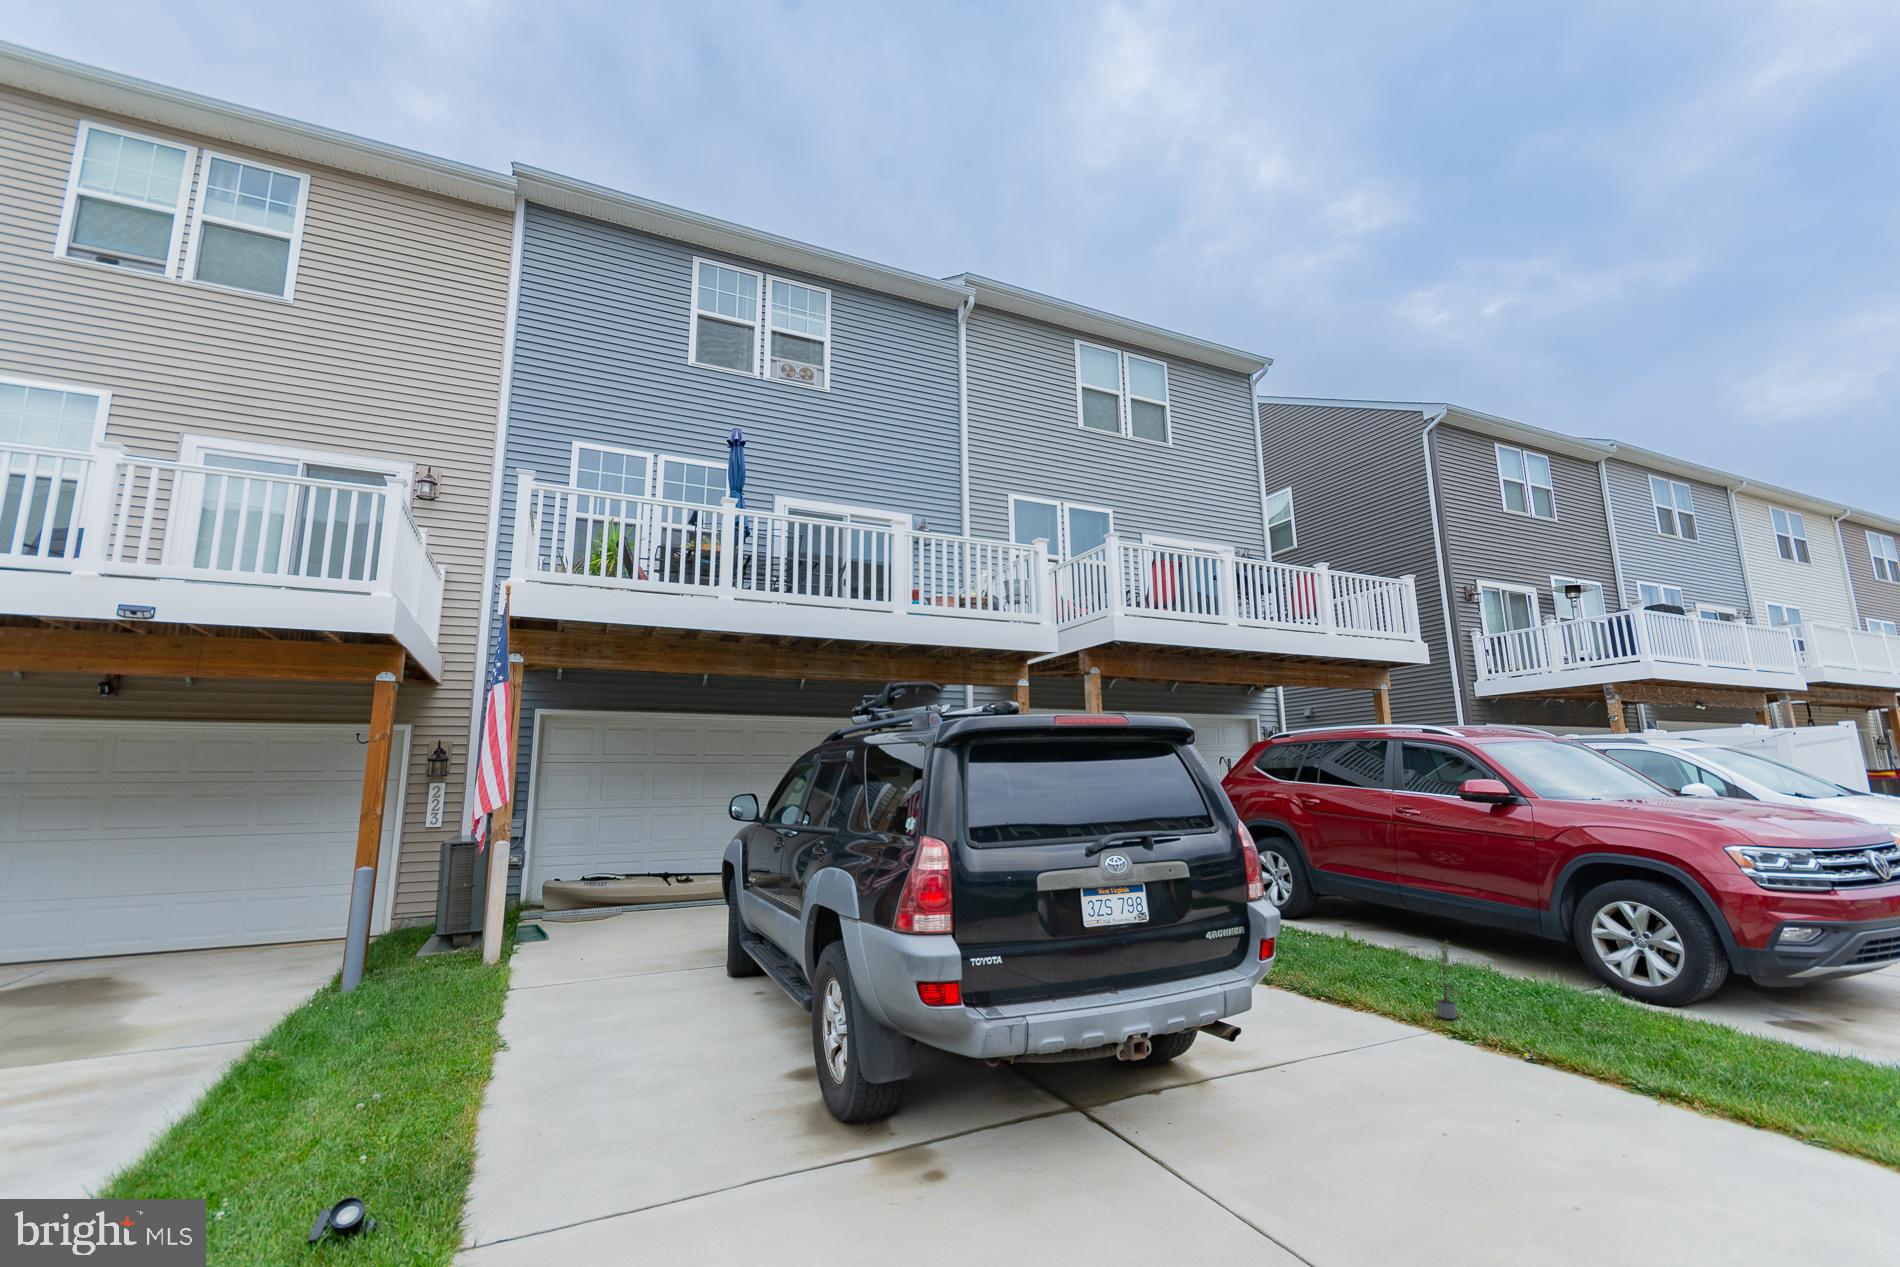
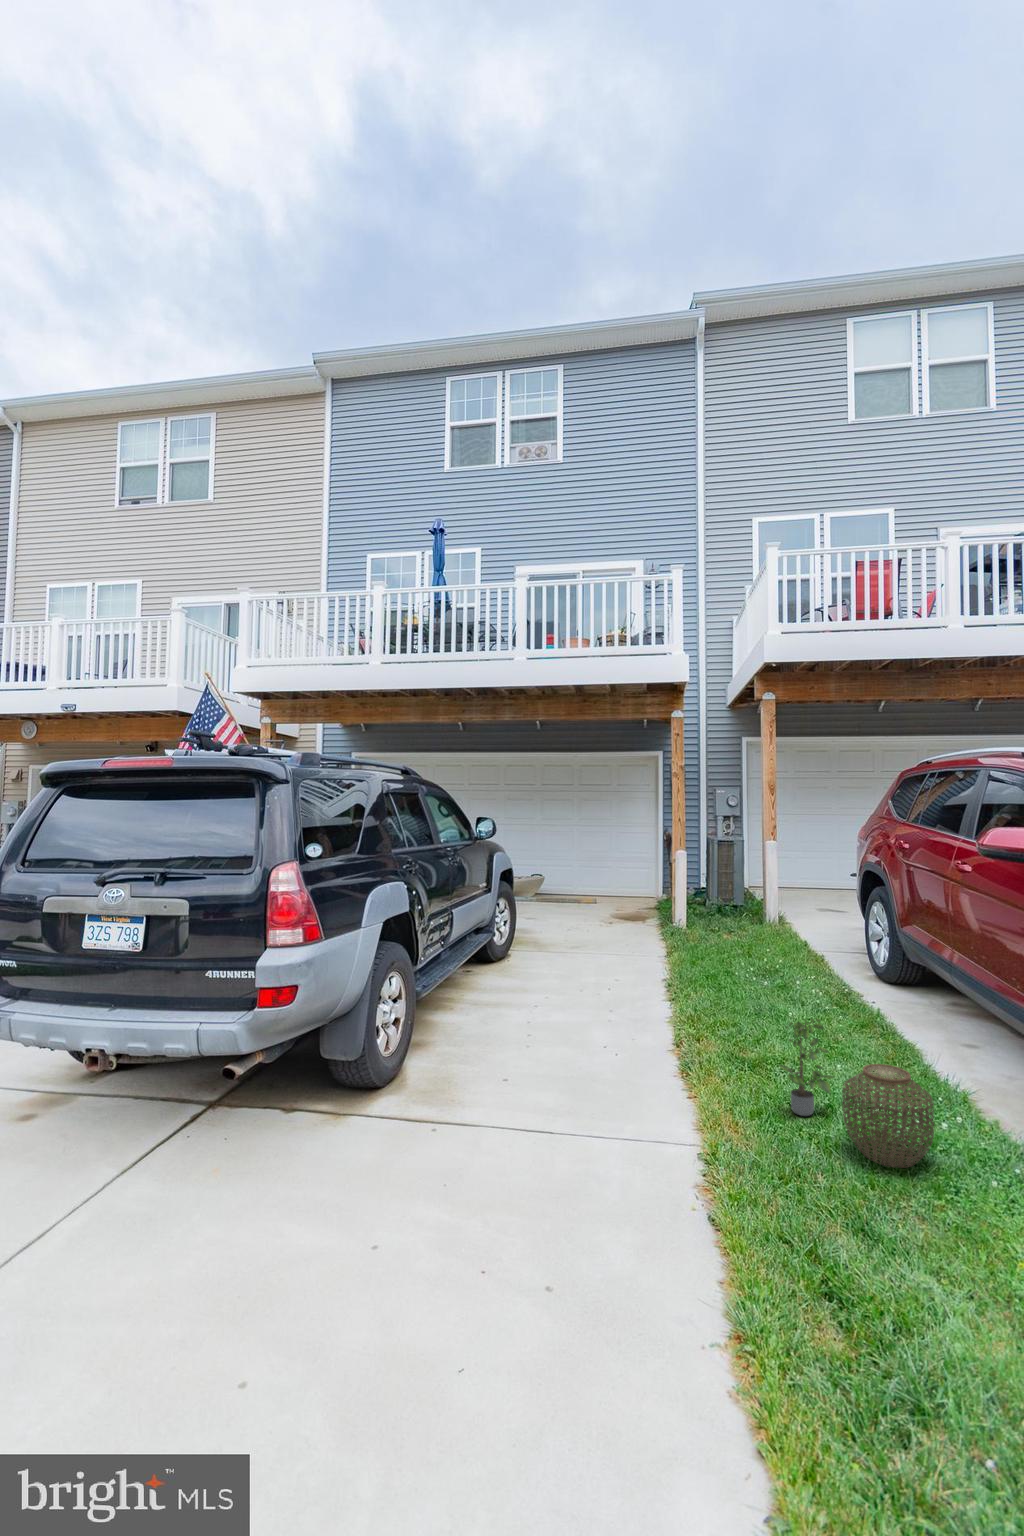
woven basket: none [1501,964,1573,1035] -> present [842,1064,934,1168]

